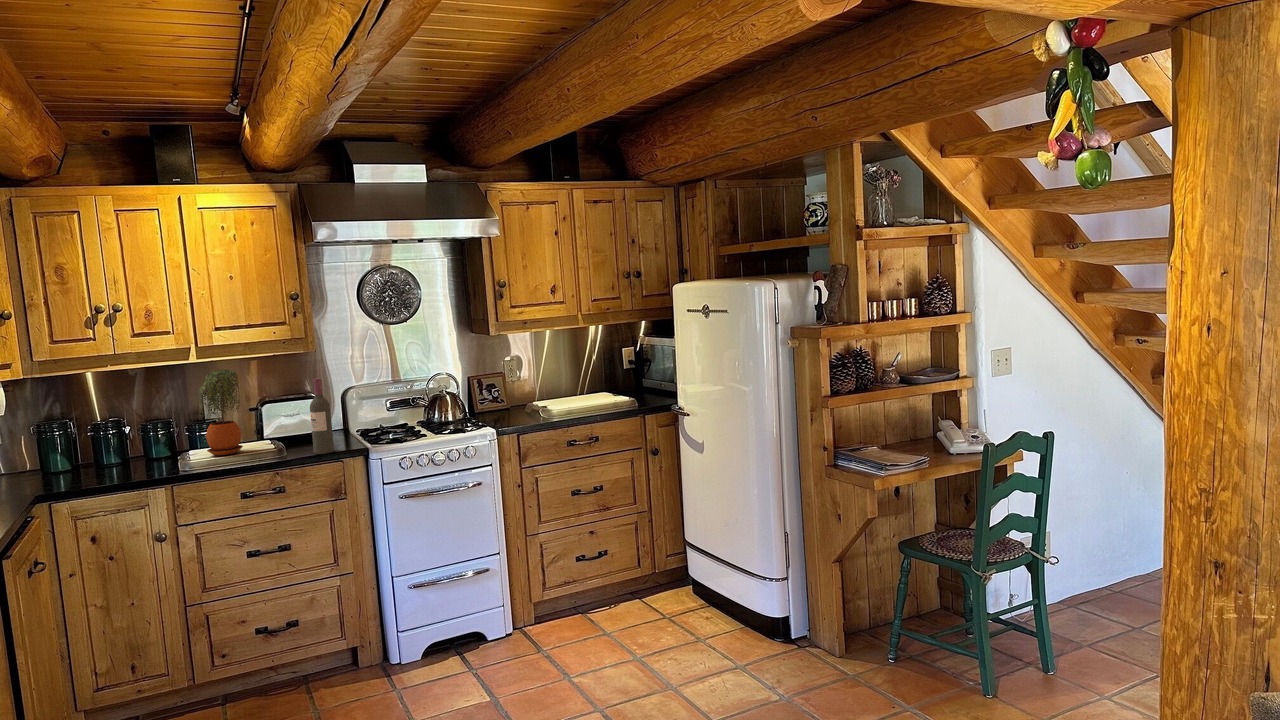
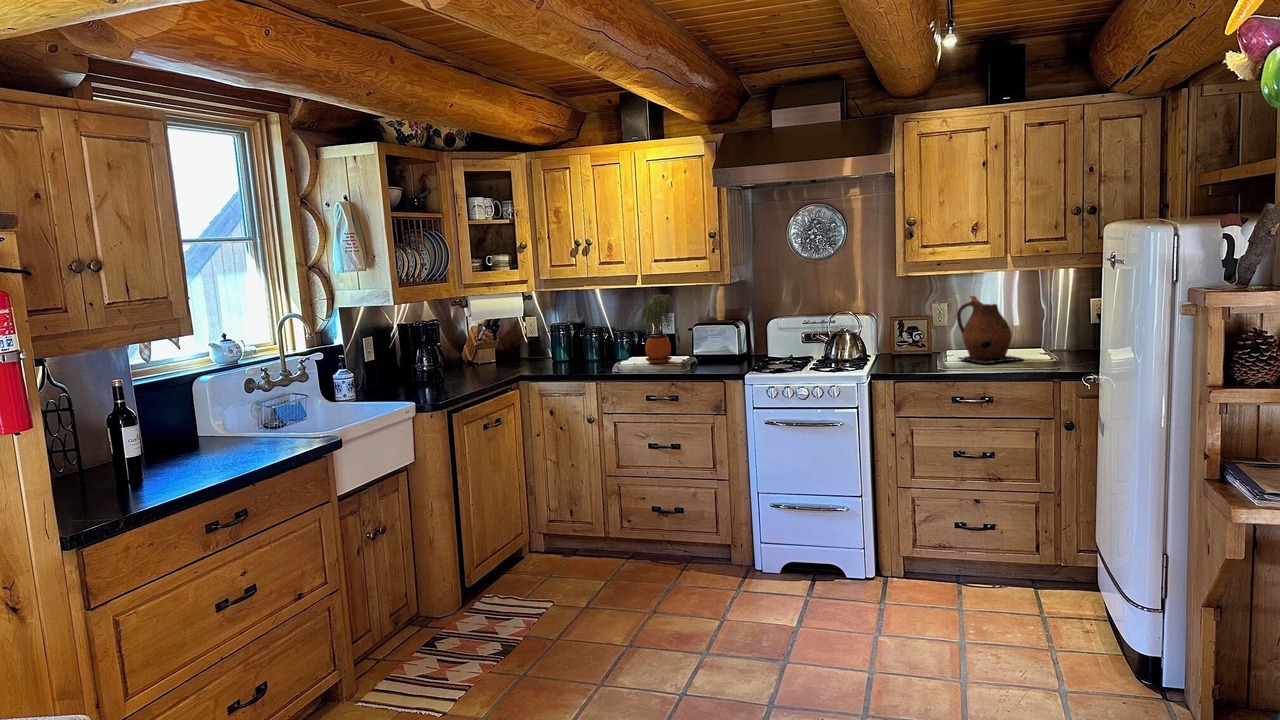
ceramic pitcher: none [544,350,602,410] -> present [957,296,1023,363]
wine bottle: present [310,378,334,454] -> none [701,307,719,373]

